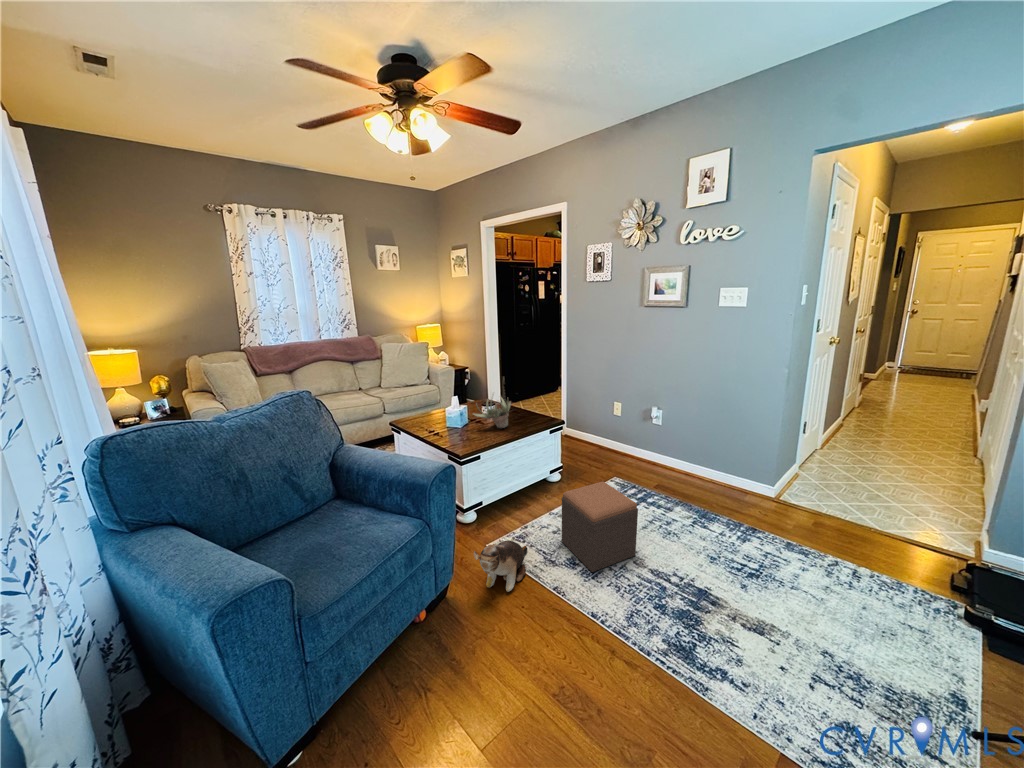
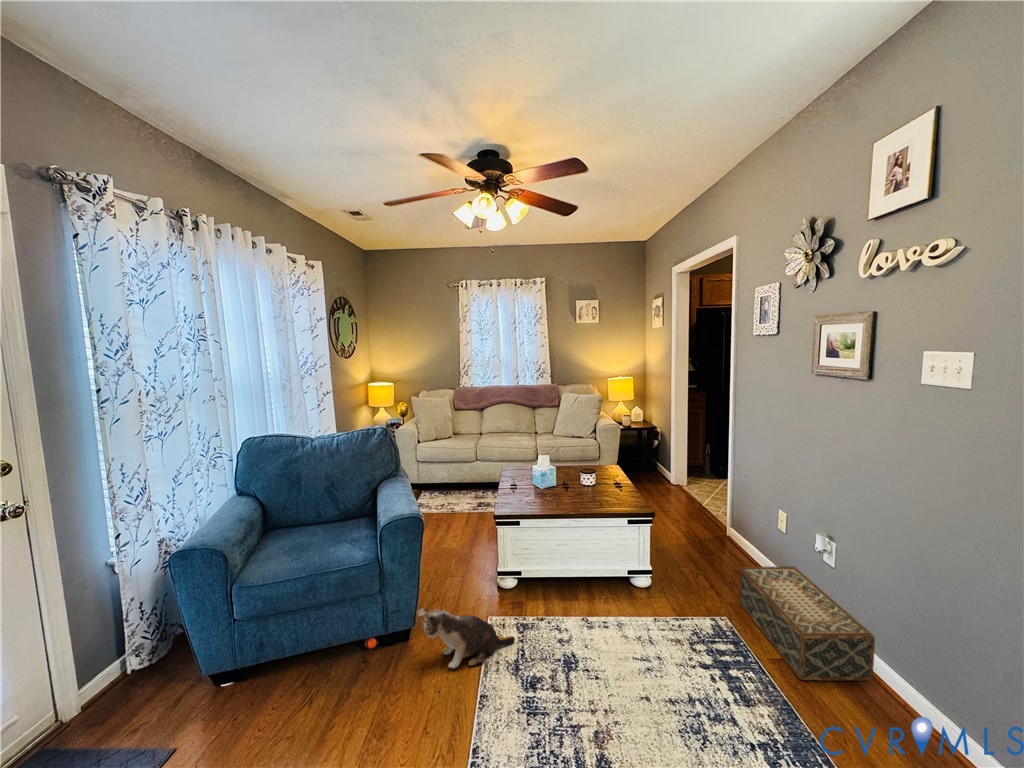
succulent plant: present [473,396,511,428] -> none [536,459,577,501]
woven basket: none [612,433,694,488] -> present [739,566,875,681]
footstool: present [562,482,638,572] -> none [536,595,617,725]

